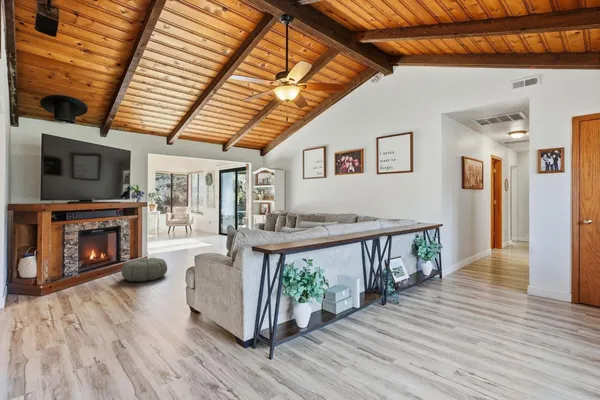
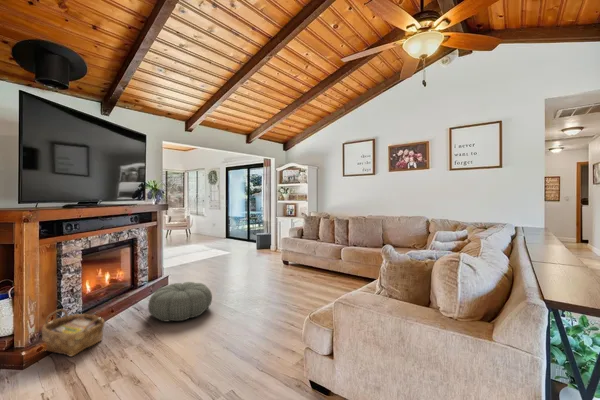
woven basket: none [52,267,90,294] -> present [42,310,105,356]

